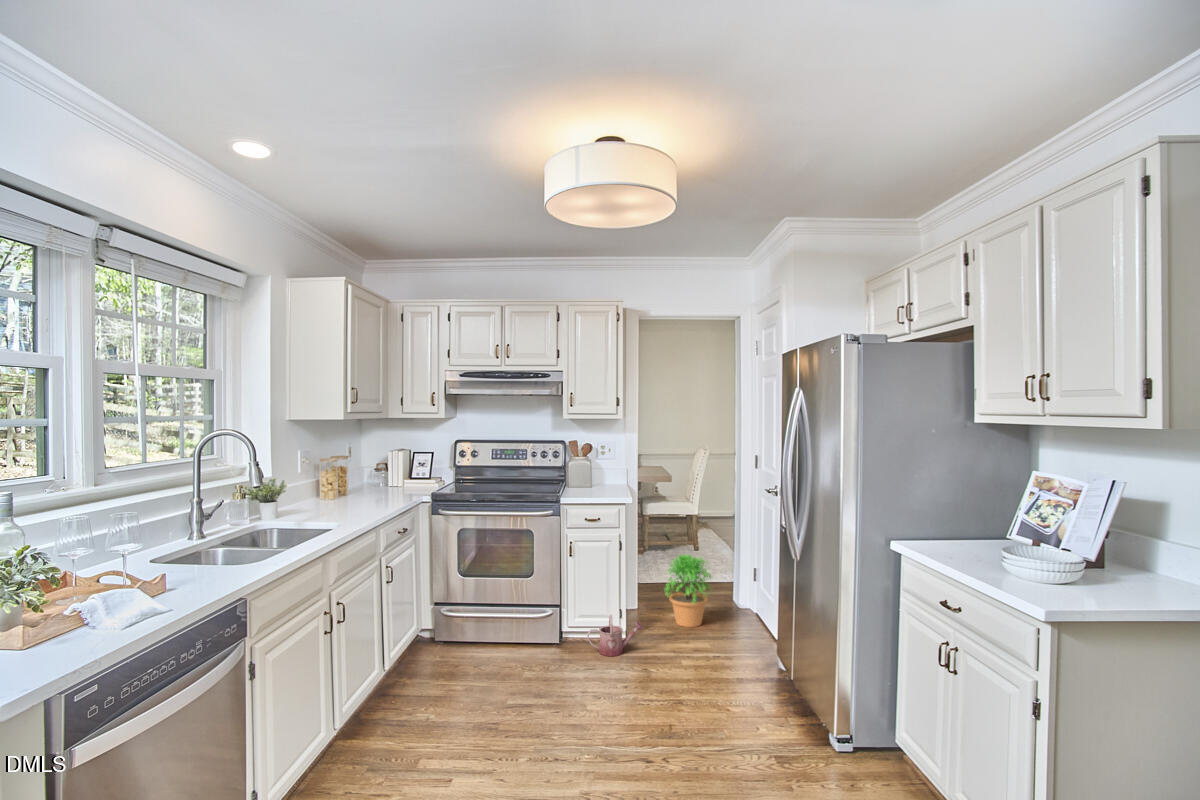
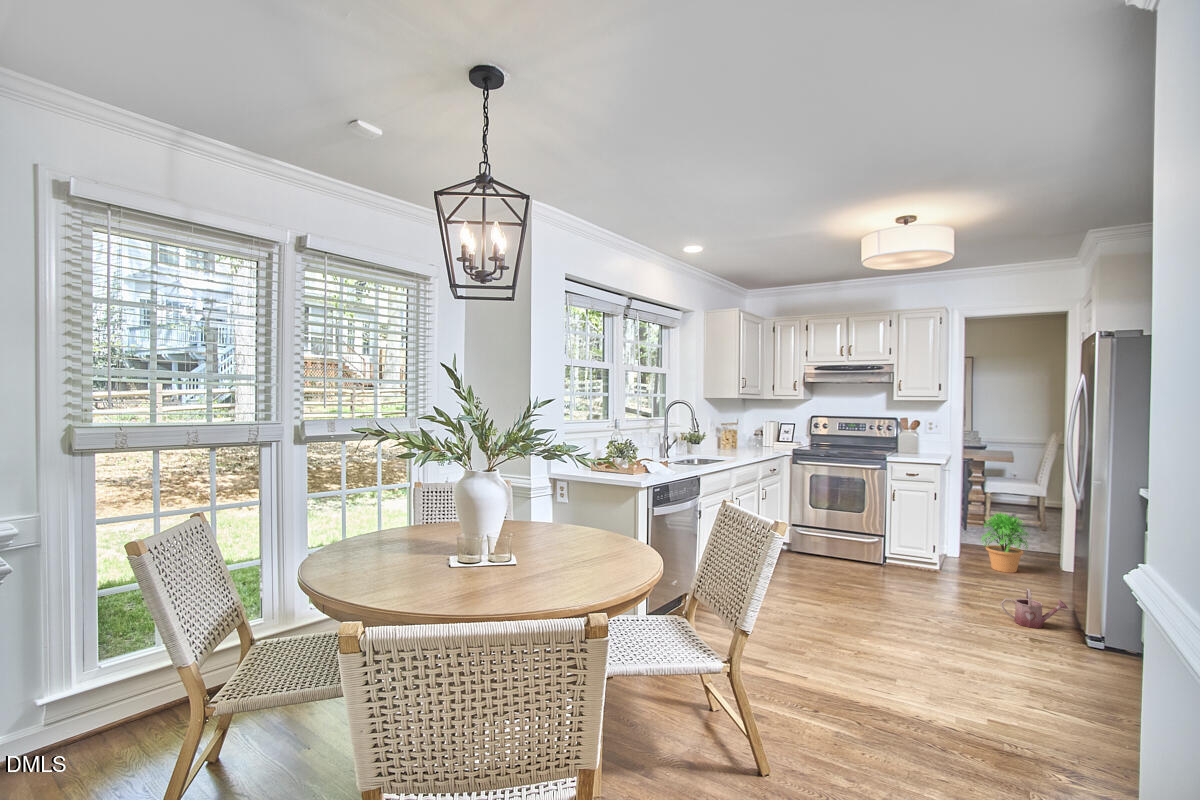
watering can: present [587,615,644,656] -> present [1001,589,1069,628]

